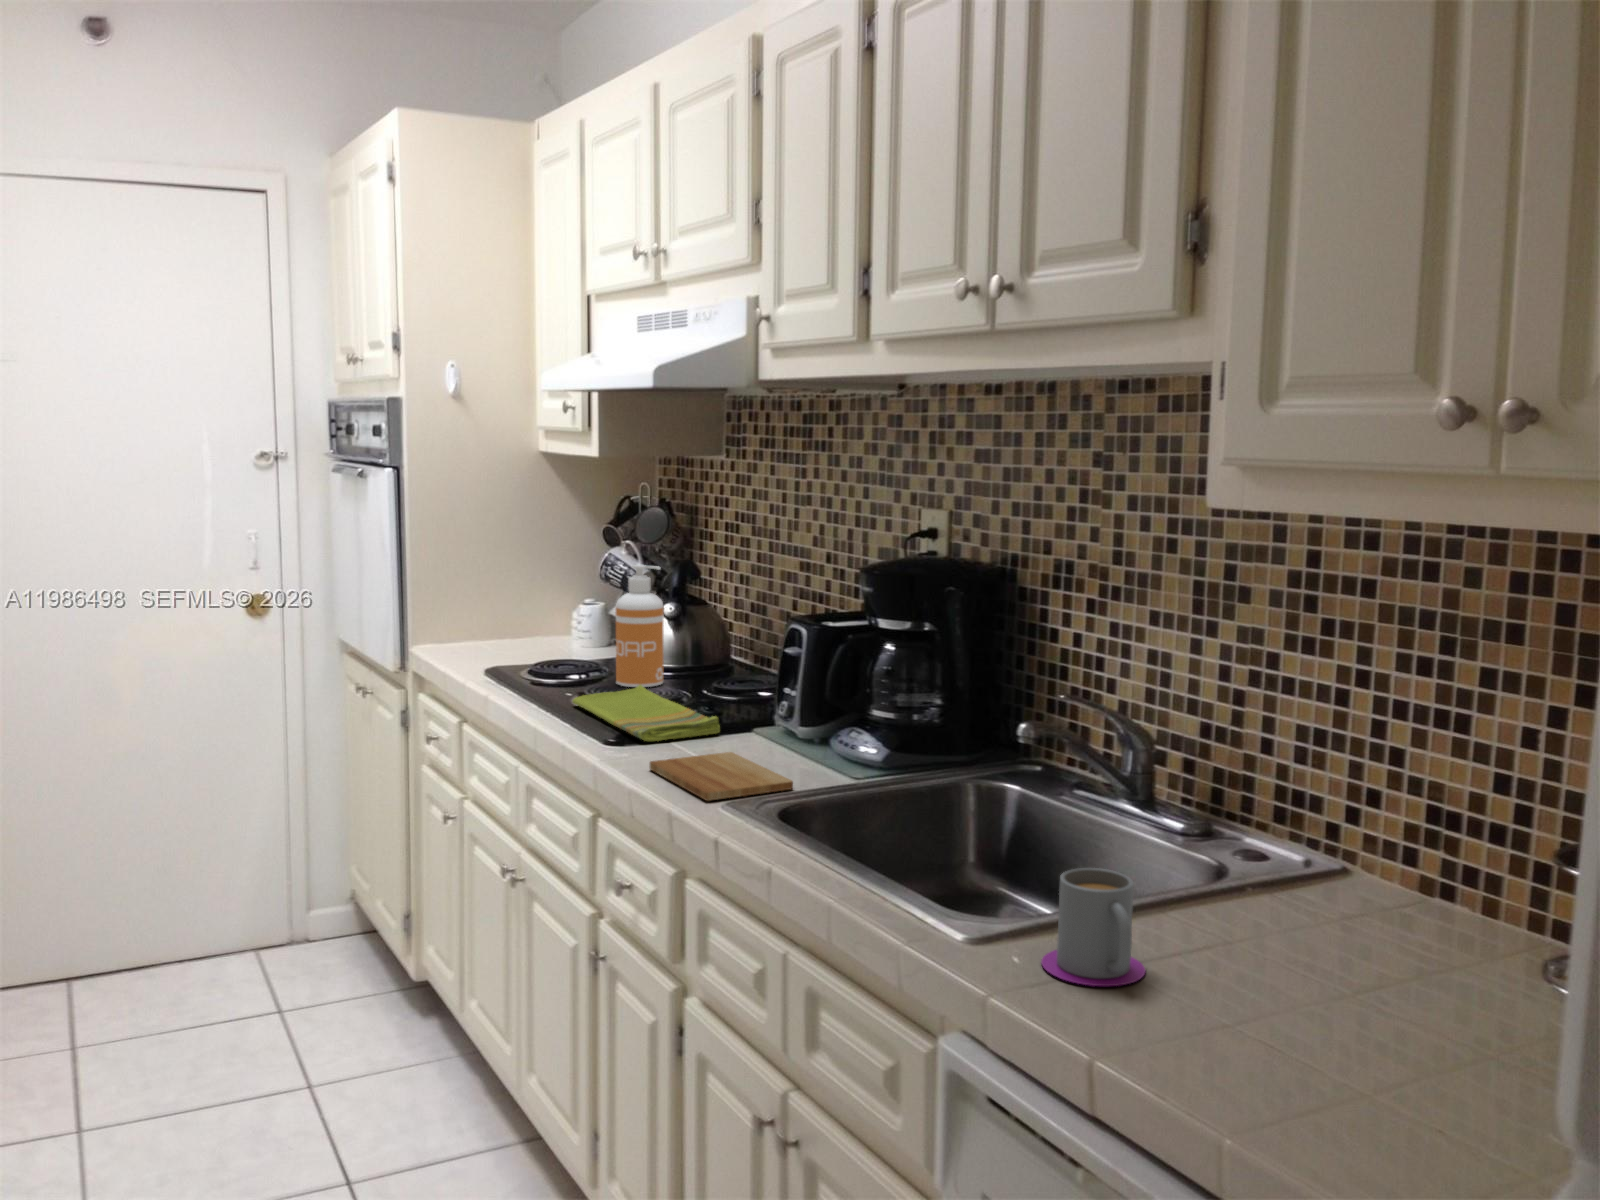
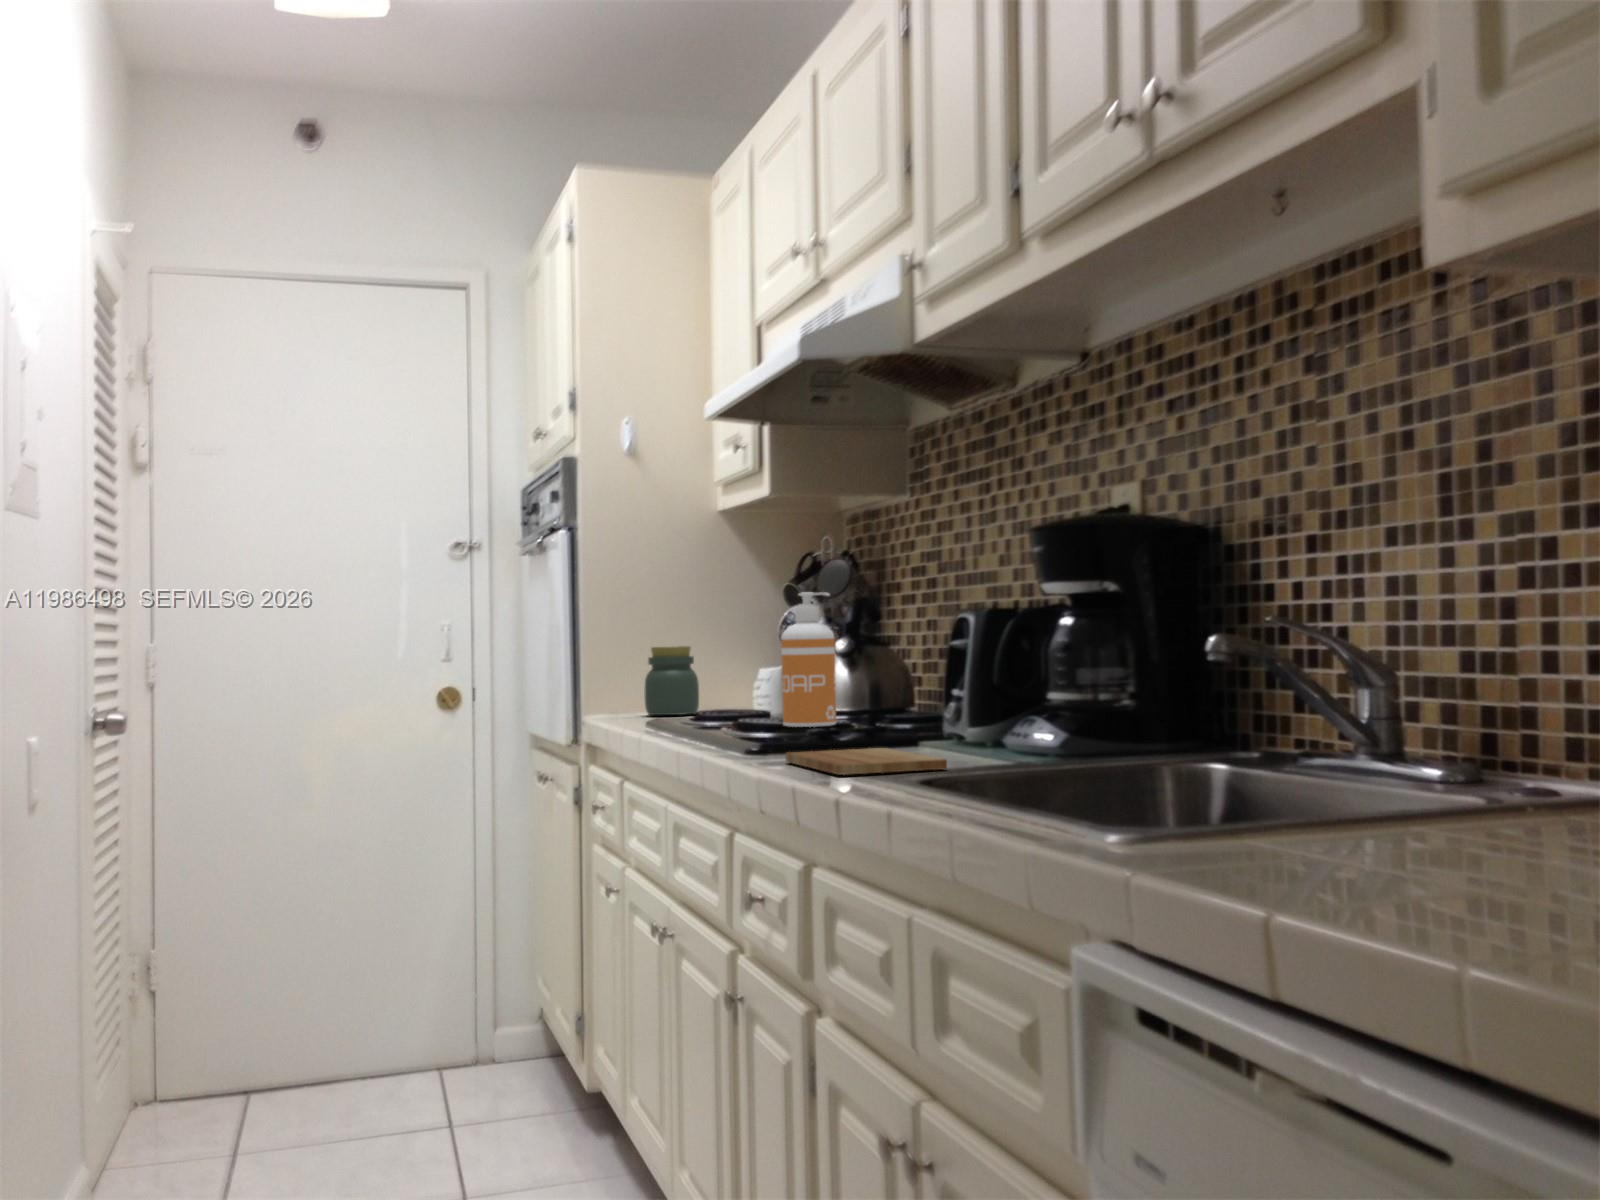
jar: none [473,586,525,653] -> present [644,646,699,715]
dish towel: present [572,684,720,741] -> none [726,715,881,749]
mug: present [1041,868,1145,986] -> none [1219,730,1369,870]

